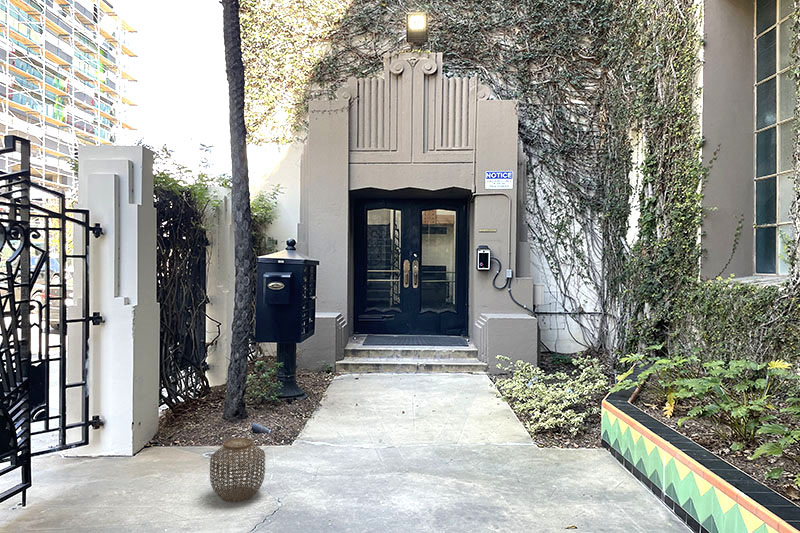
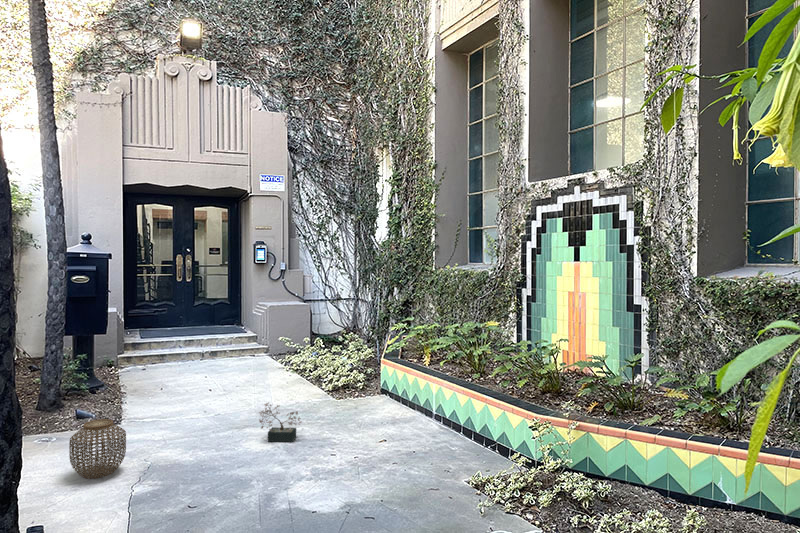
decorative plant: none [413,443,467,500] -> present [259,403,302,442]

